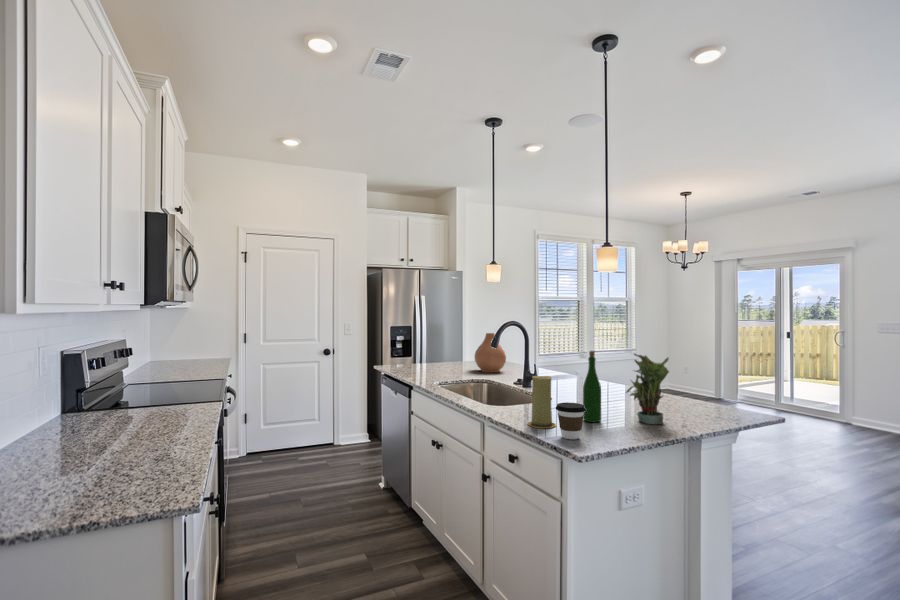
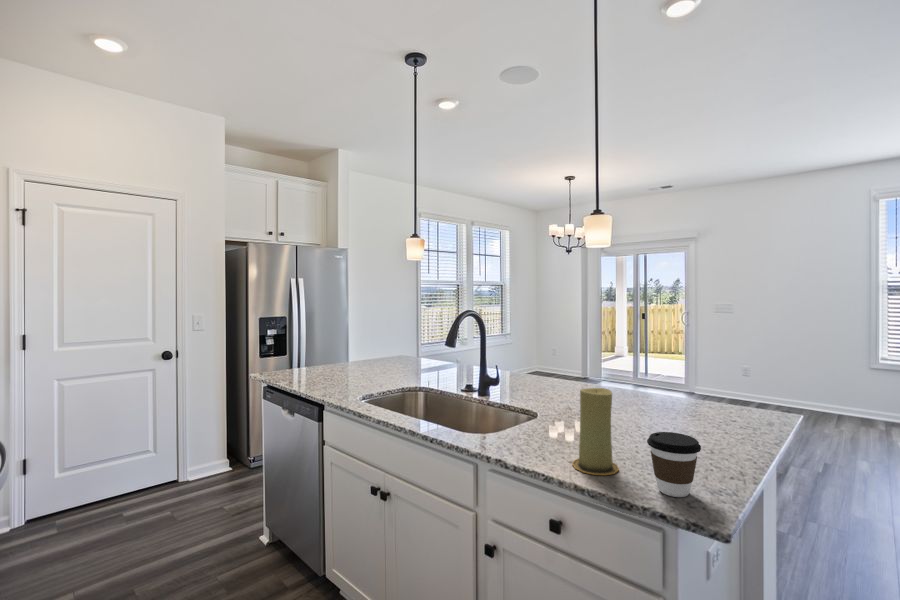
vase: present [475,333,506,372] -> none [391,323,434,373]
wine bottle: present [583,351,601,422] -> none [631,344,658,450]
potted plant: present [626,353,669,424] -> none [672,345,744,443]

